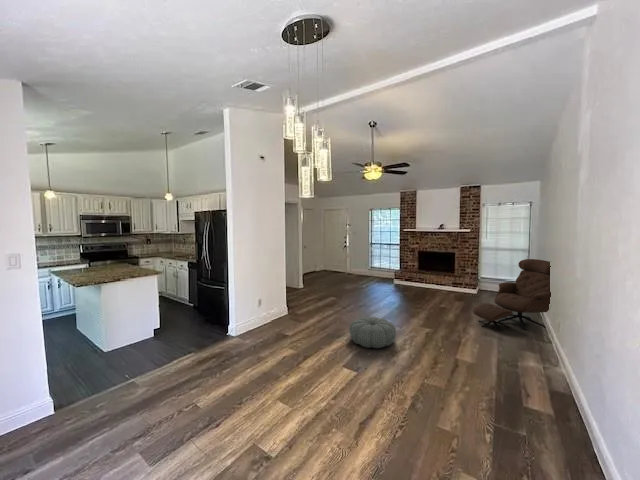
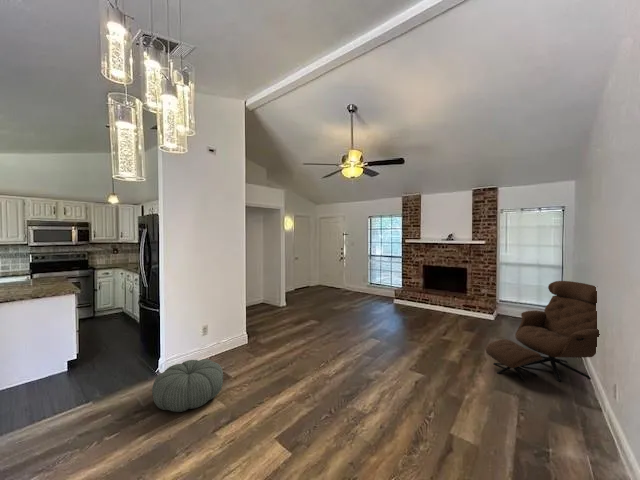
pouf: present [349,317,396,348] -> present [152,359,223,412]

